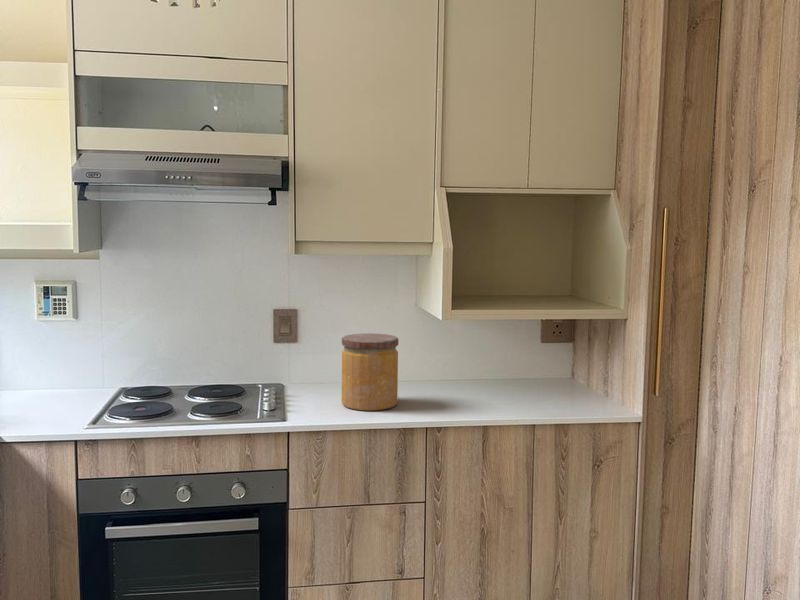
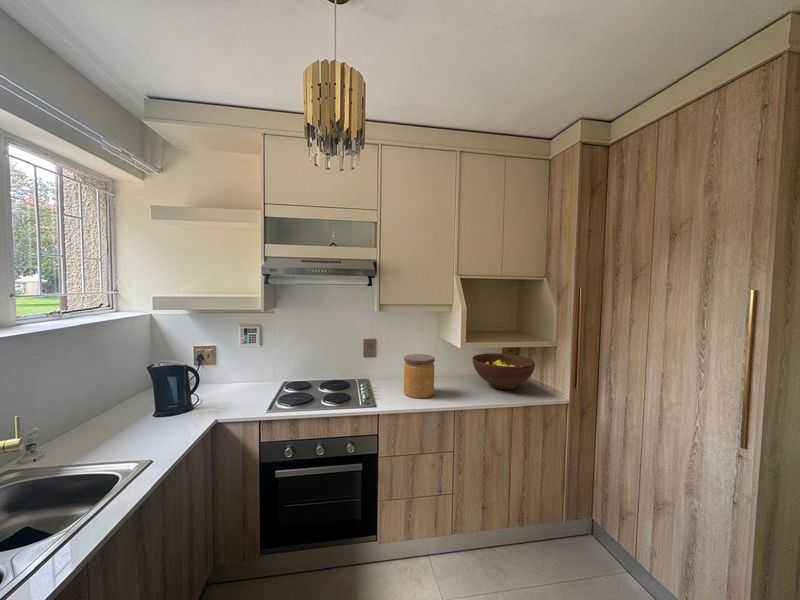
fruit bowl: none [476,337,590,399] -> present [472,353,535,389]

